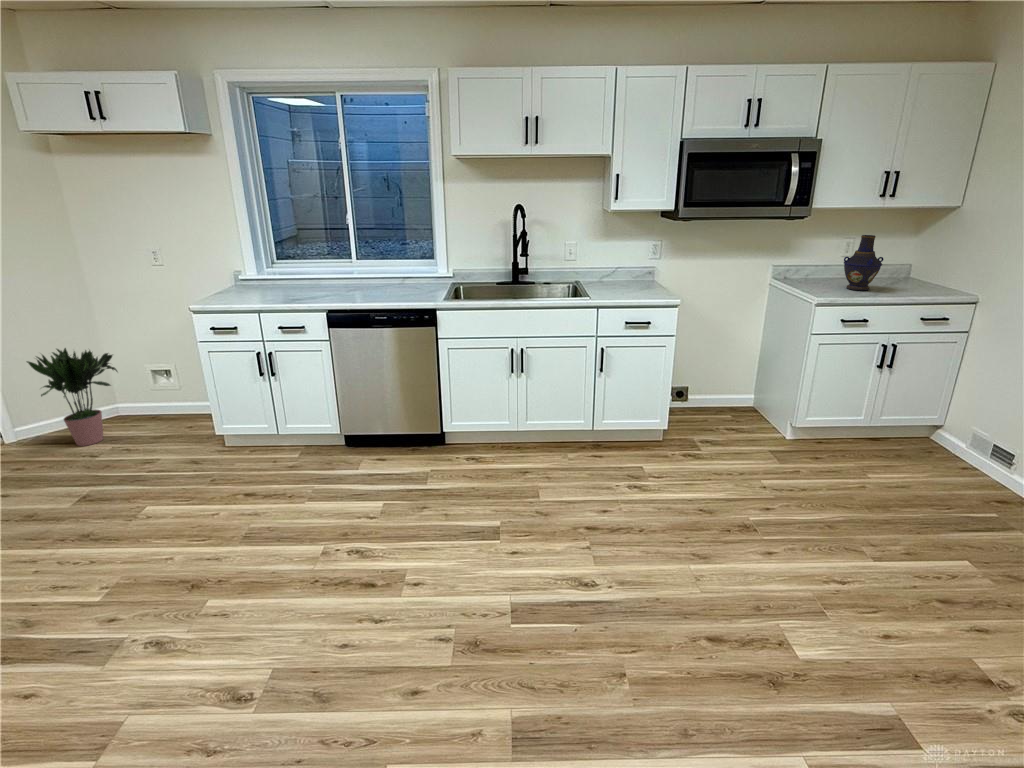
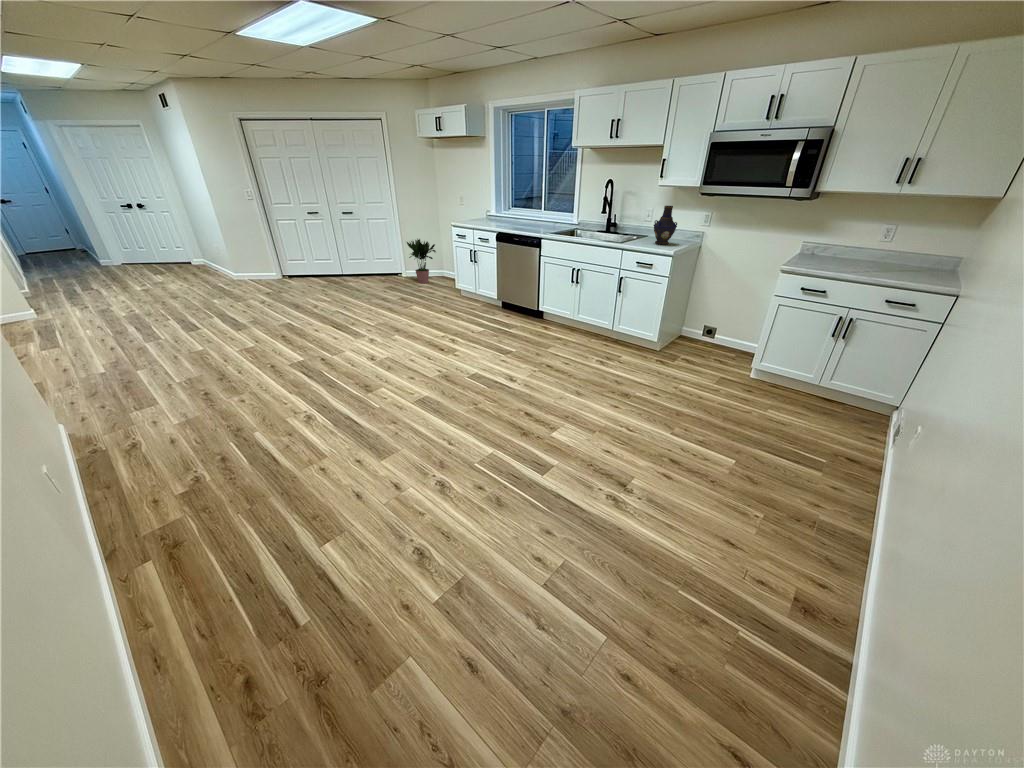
vase: present [844,235,884,291] -> present [654,206,677,245]

